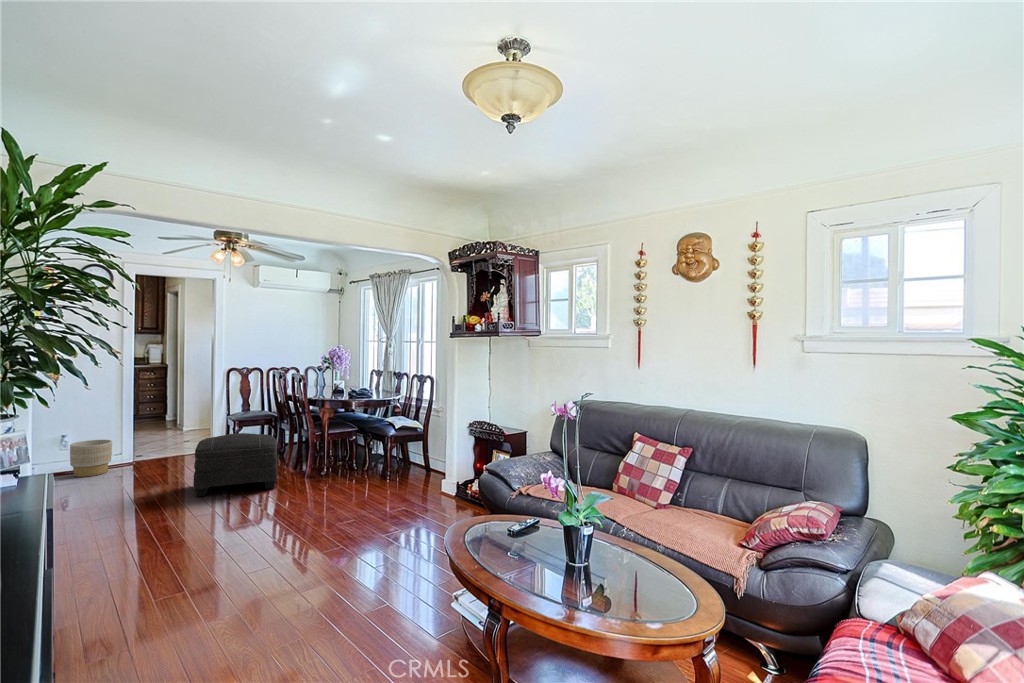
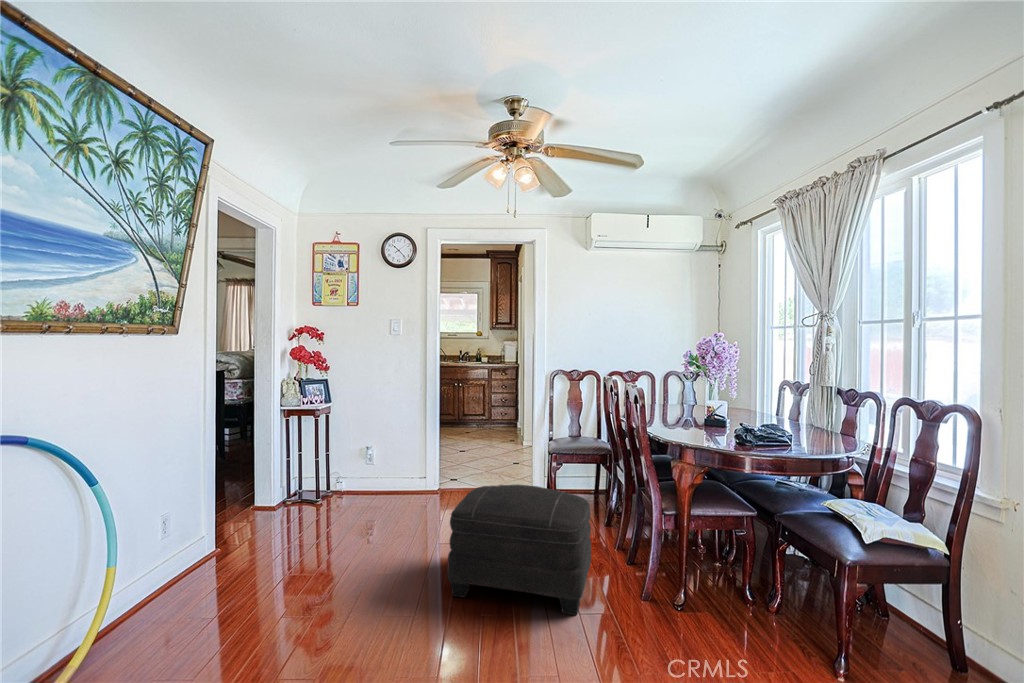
planter: present [70,440,112,477] -> none [373,455,415,503]

